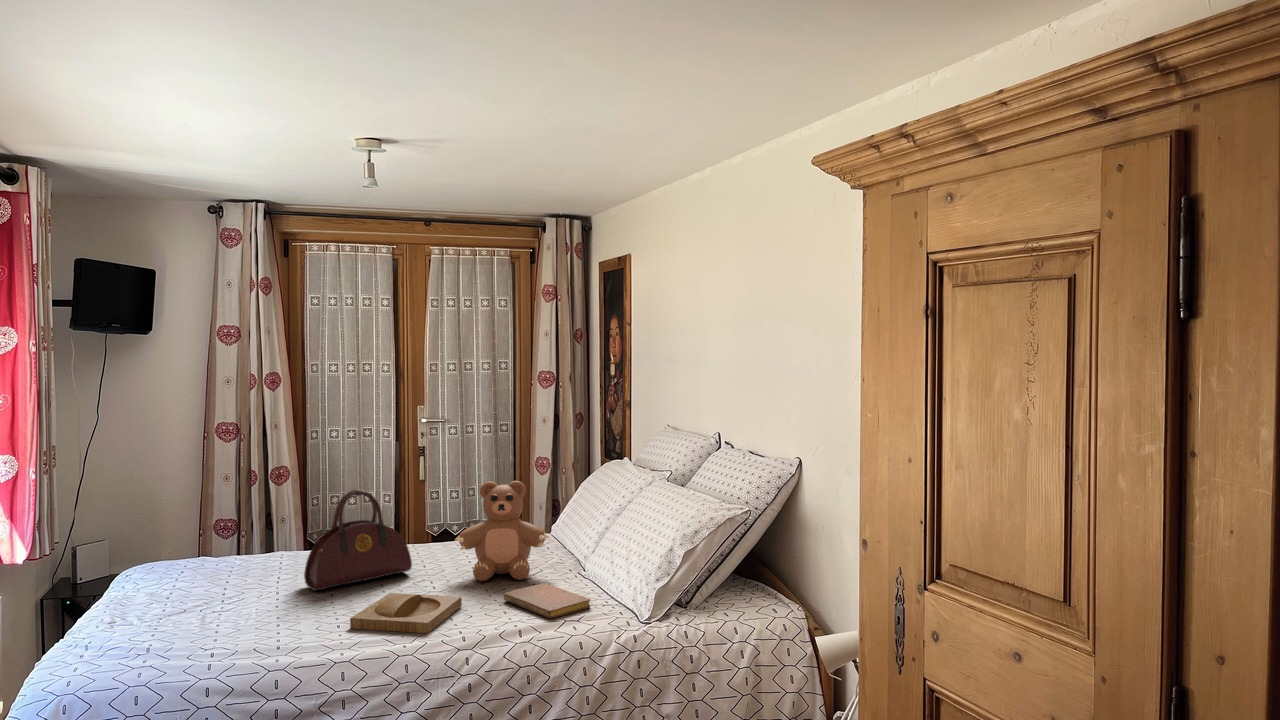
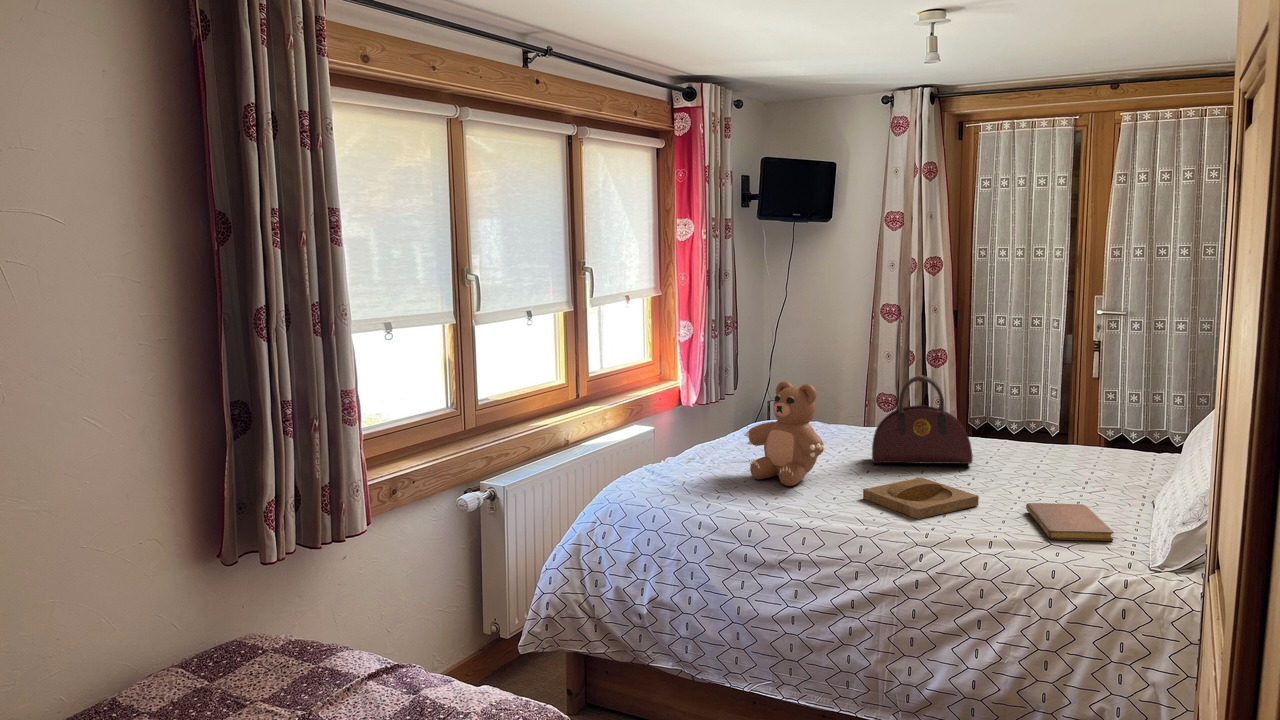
teddy bear: present [455,481,549,581] -> present [744,381,825,486]

